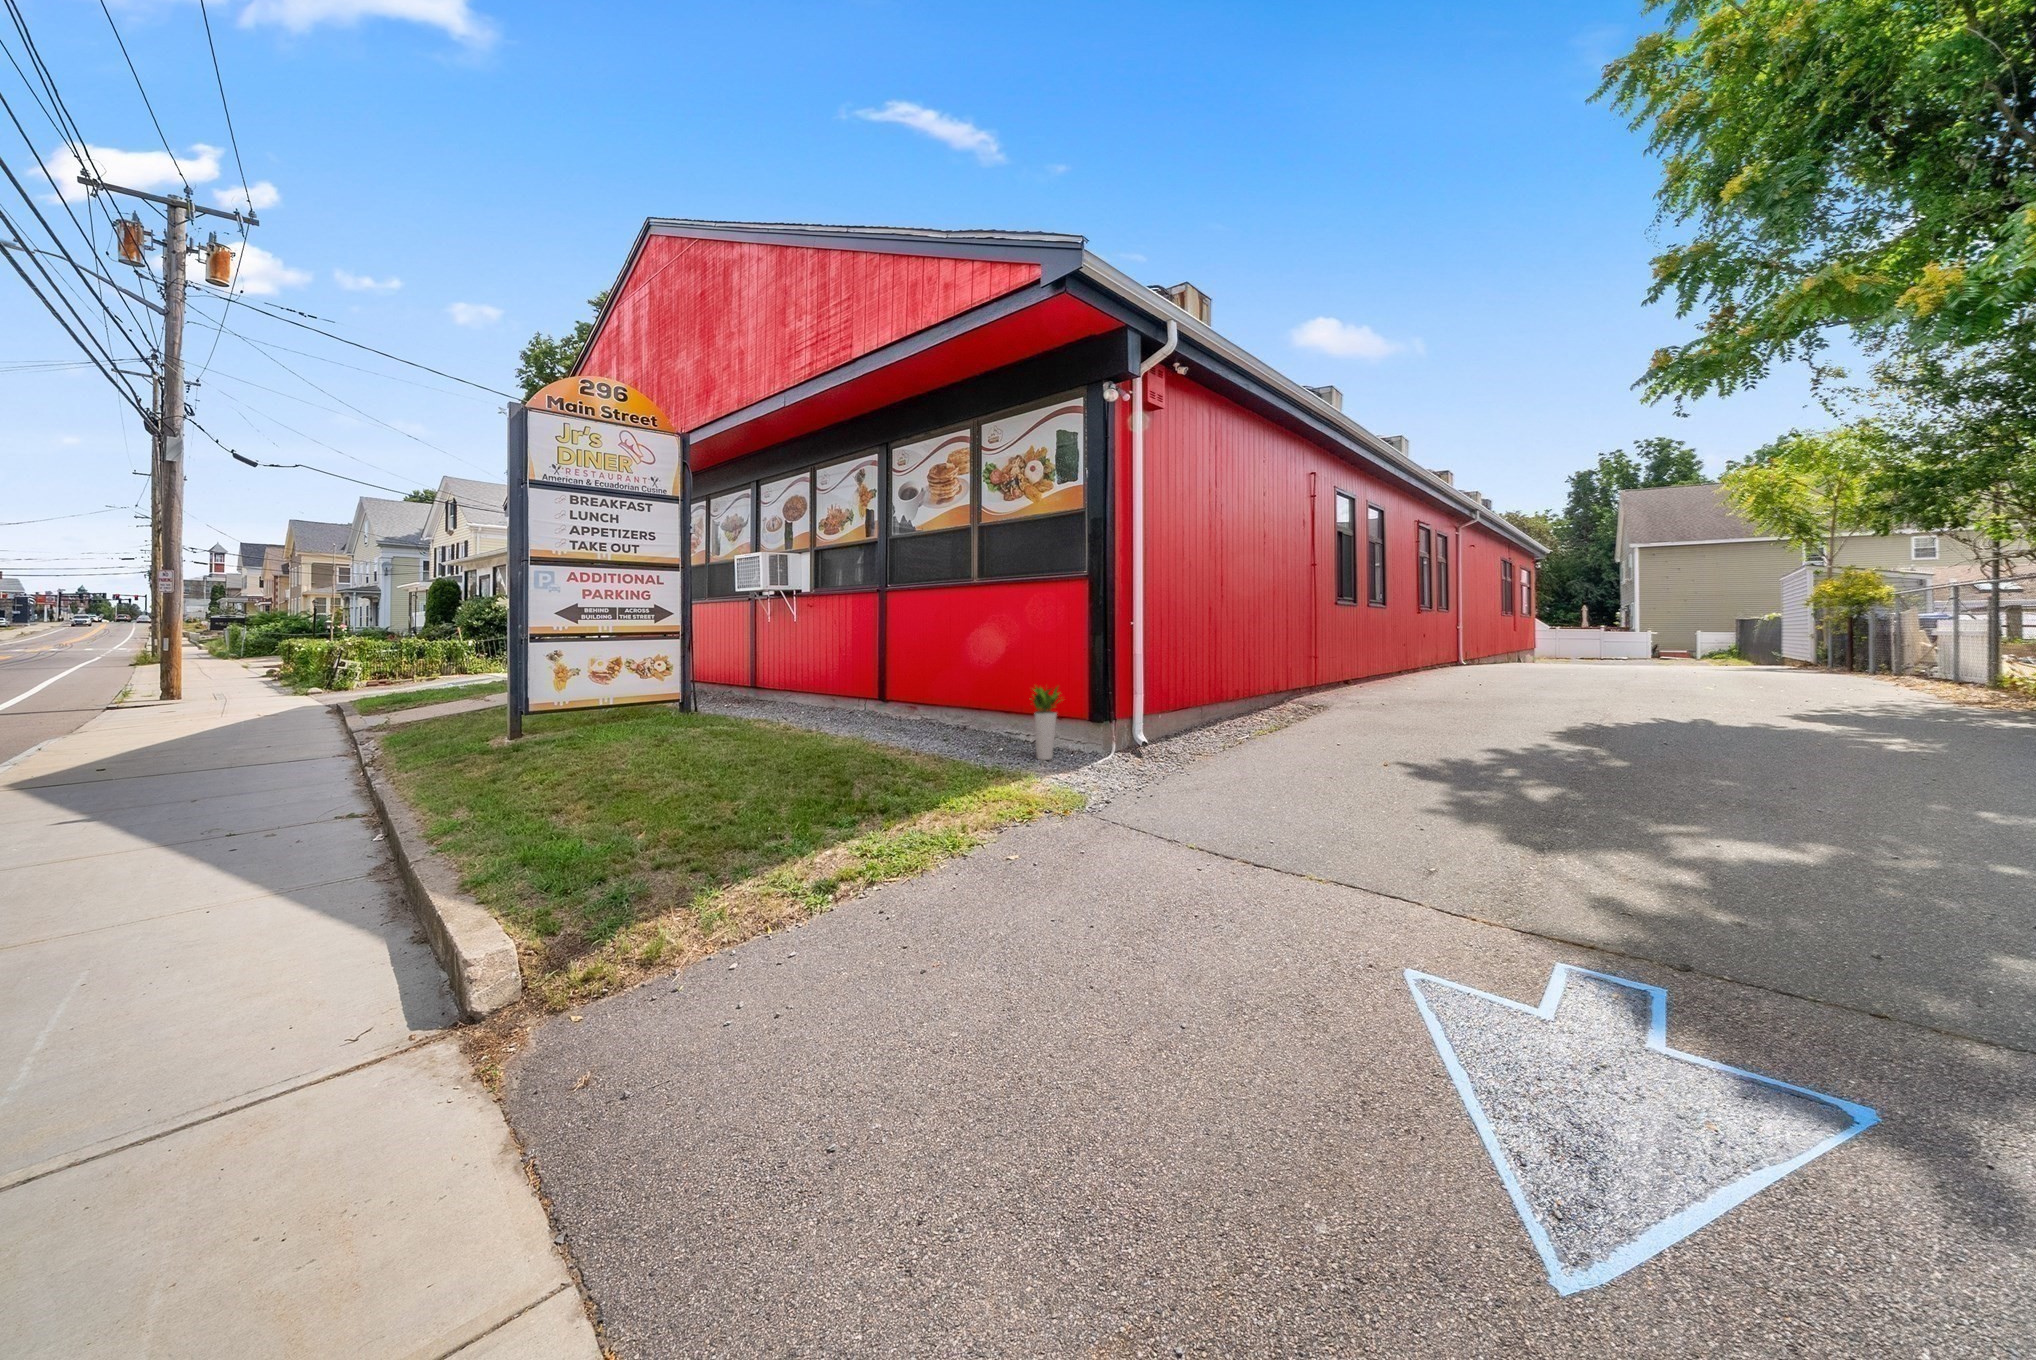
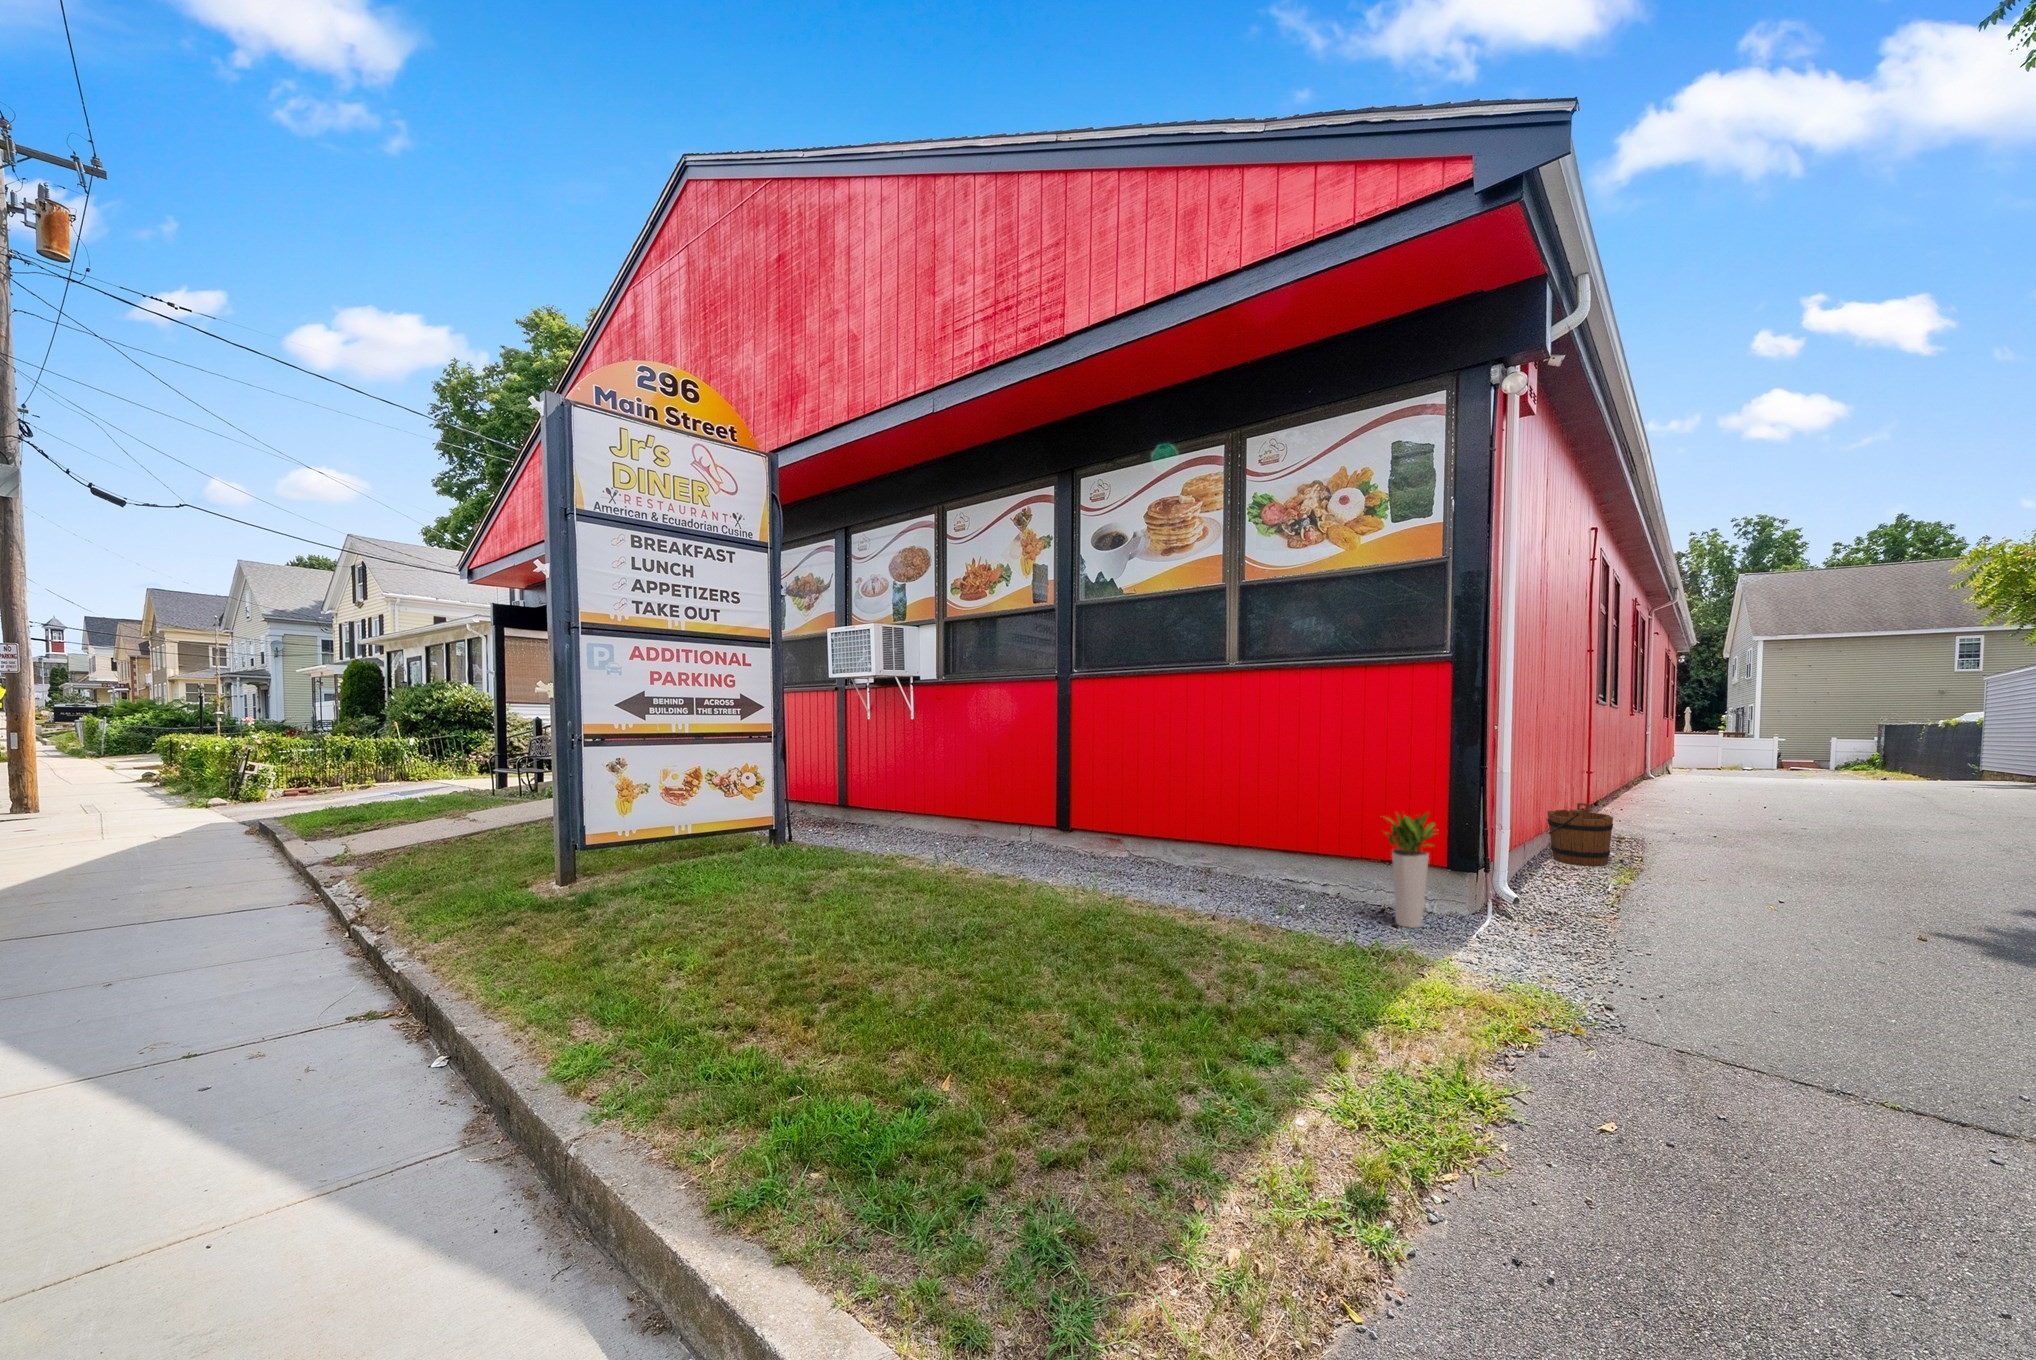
bucket: none [1233,692,1275,737] -> present [1547,803,1613,866]

